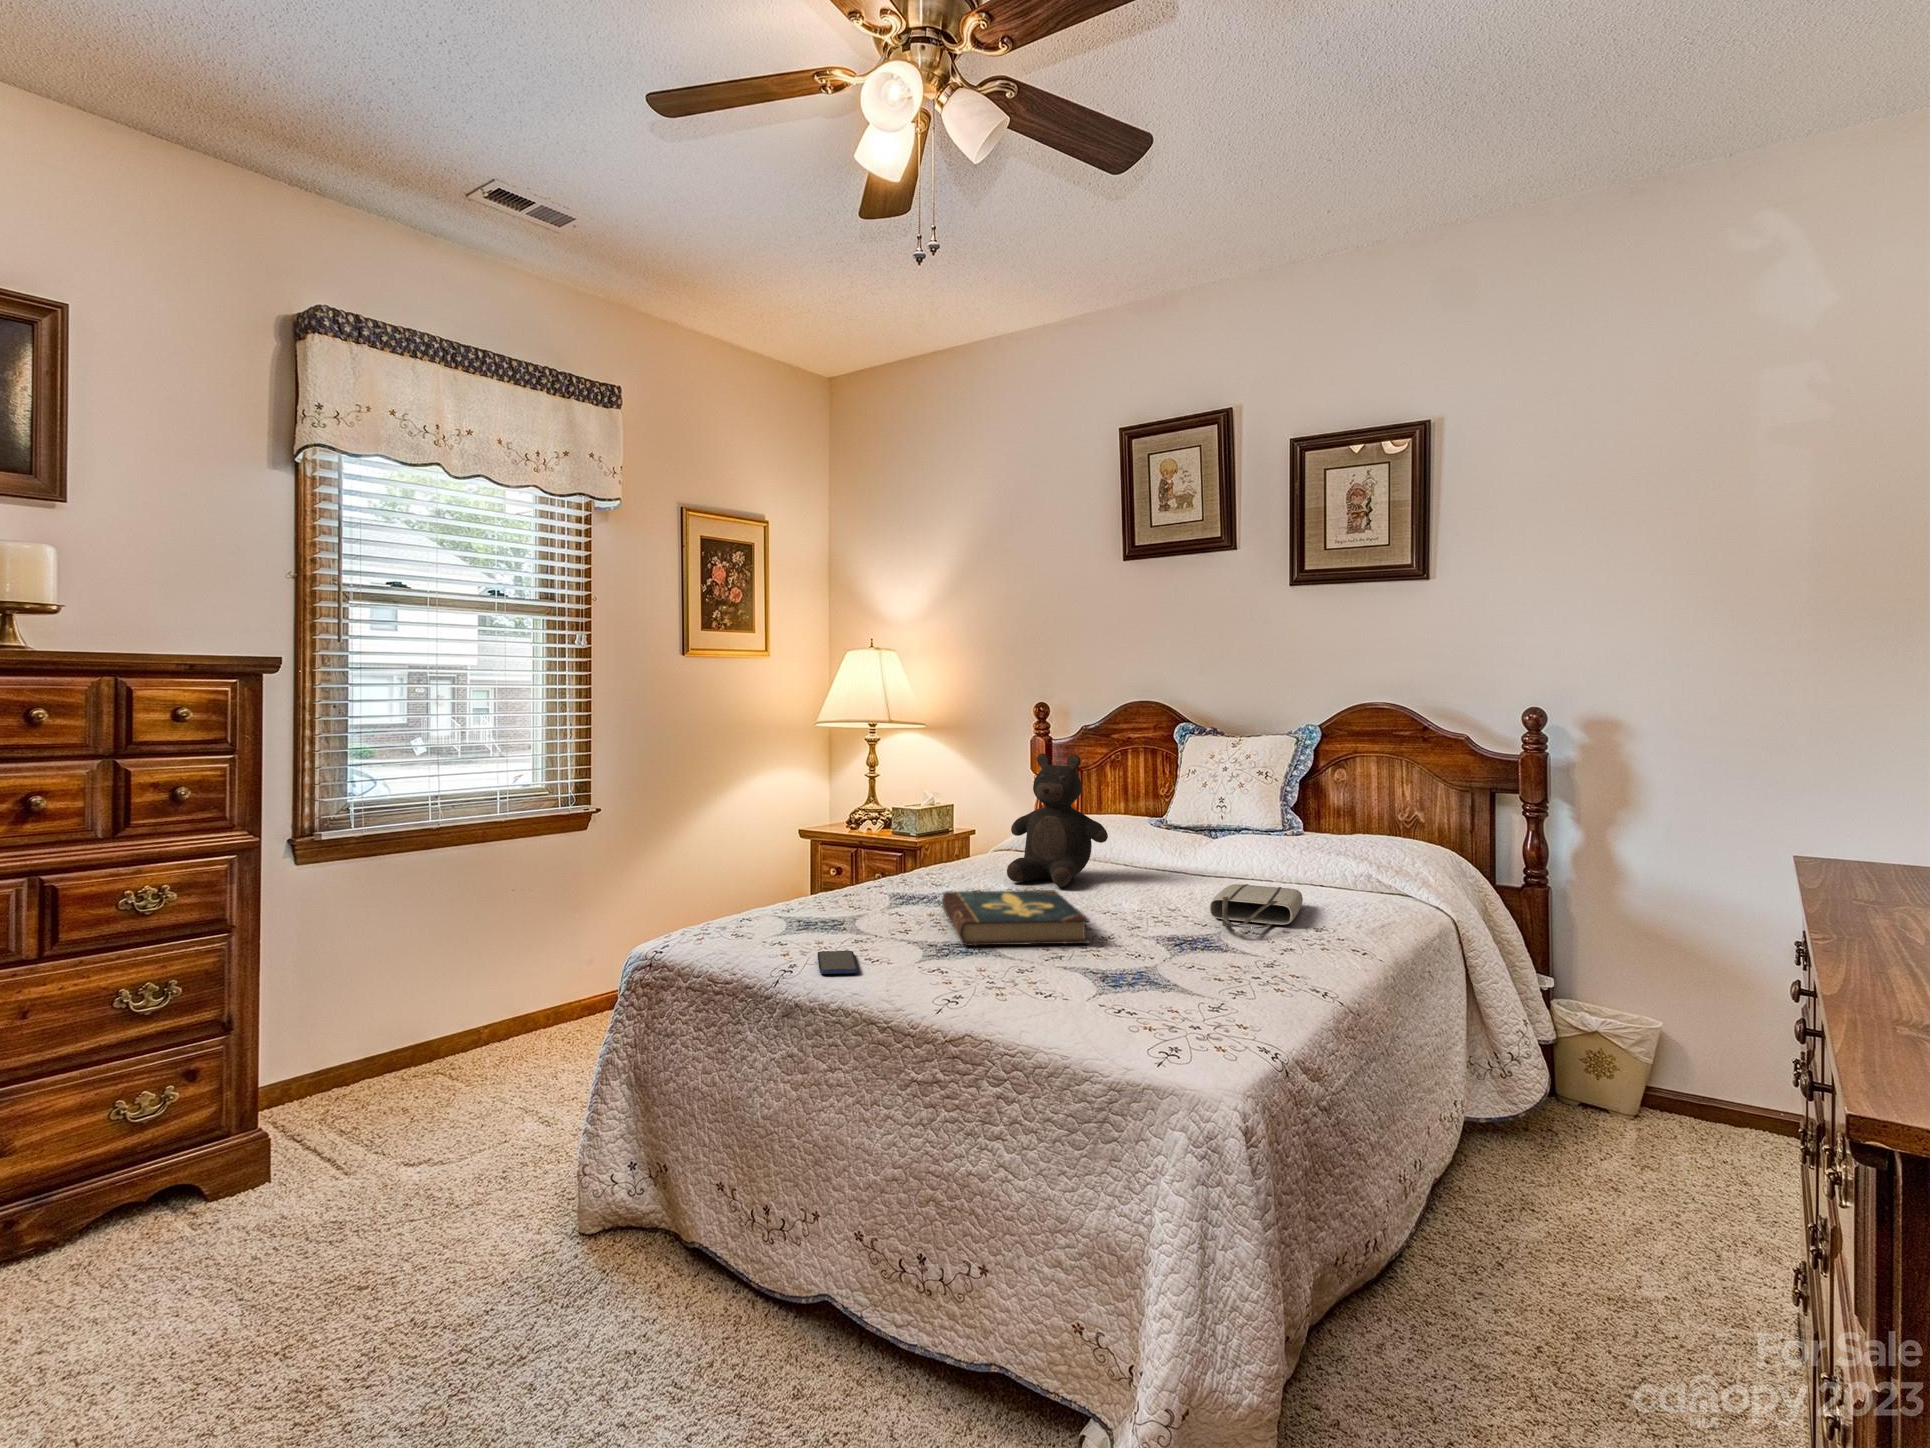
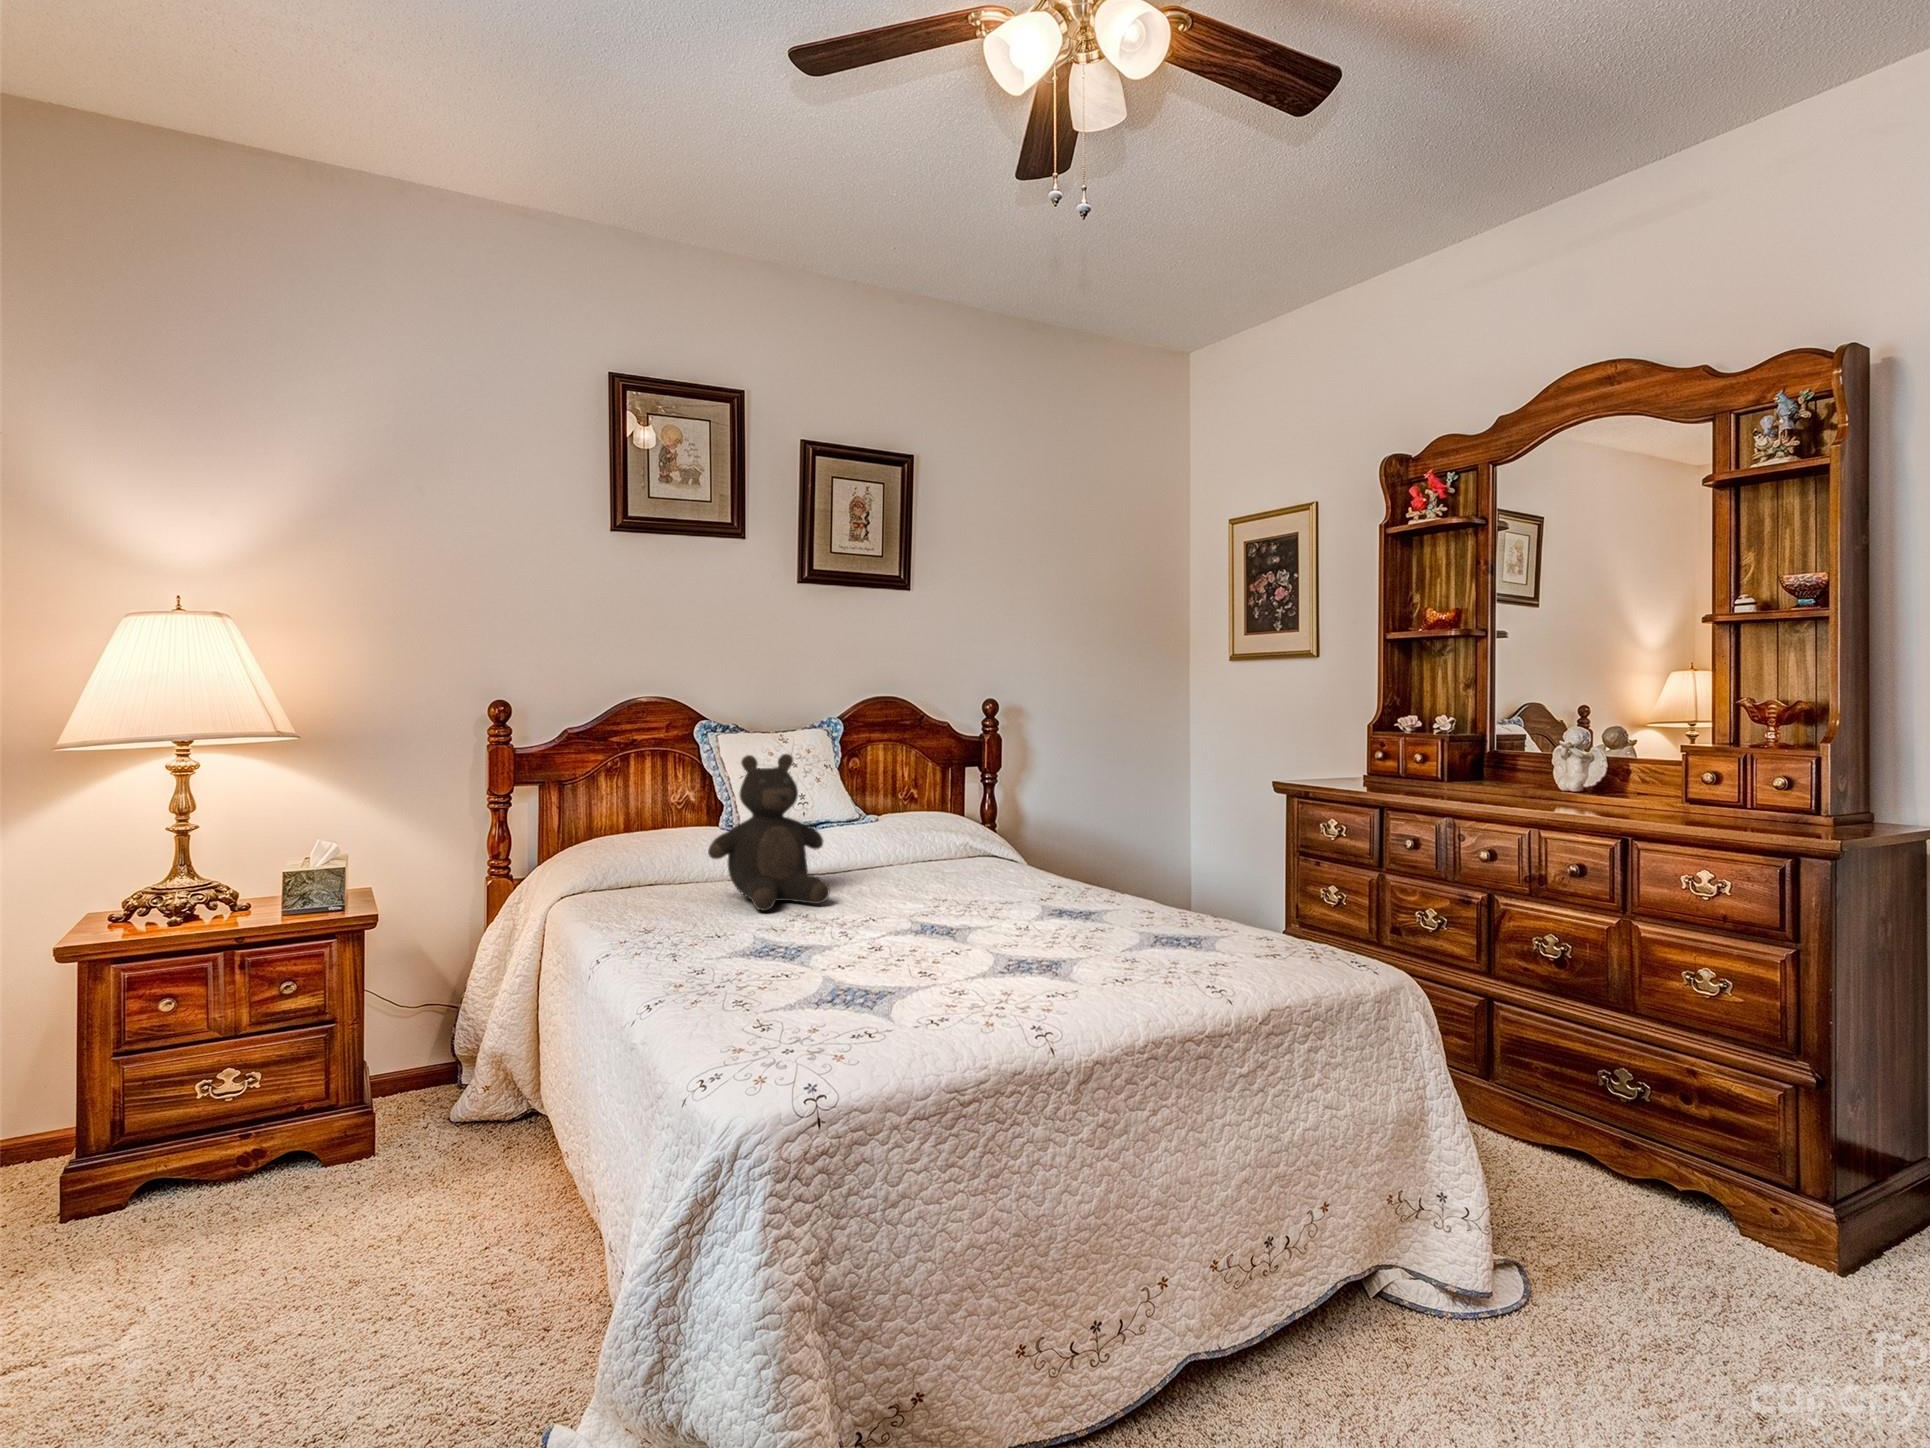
tote bag: present [1209,884,1303,929] -> none [945,860,1073,895]
book: present [942,890,1089,946] -> none [839,899,1043,962]
smartphone: present [818,951,858,974] -> none [961,999,1062,1023]

